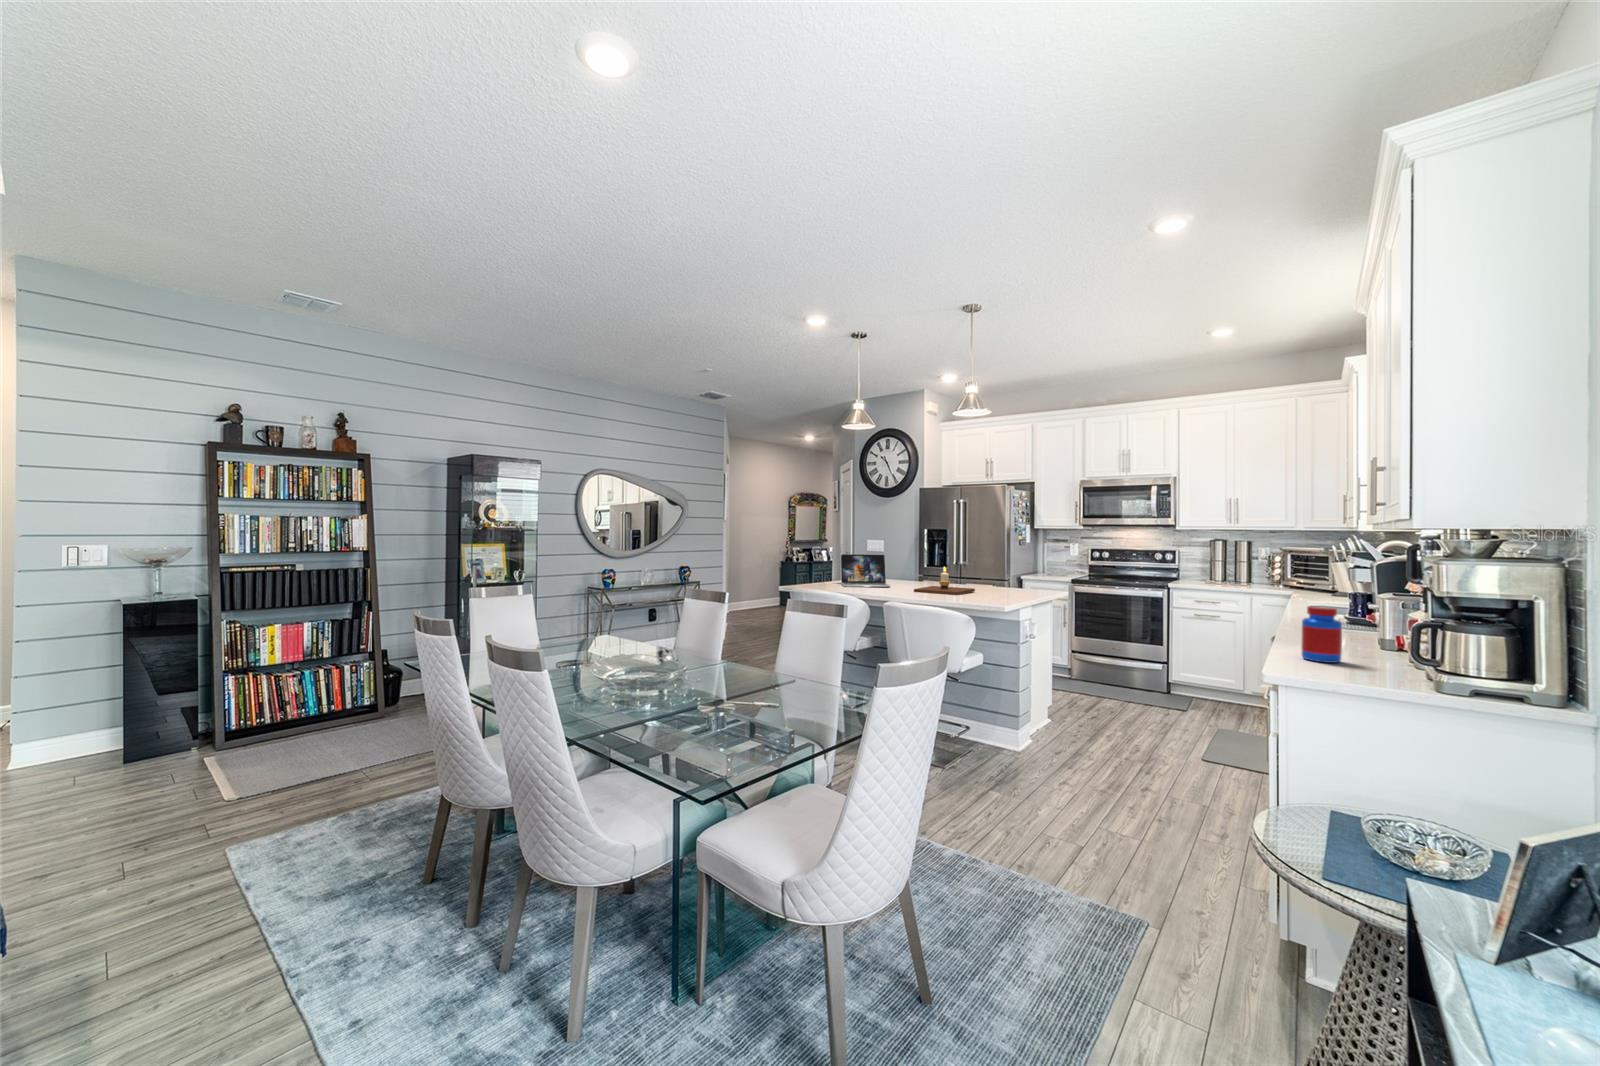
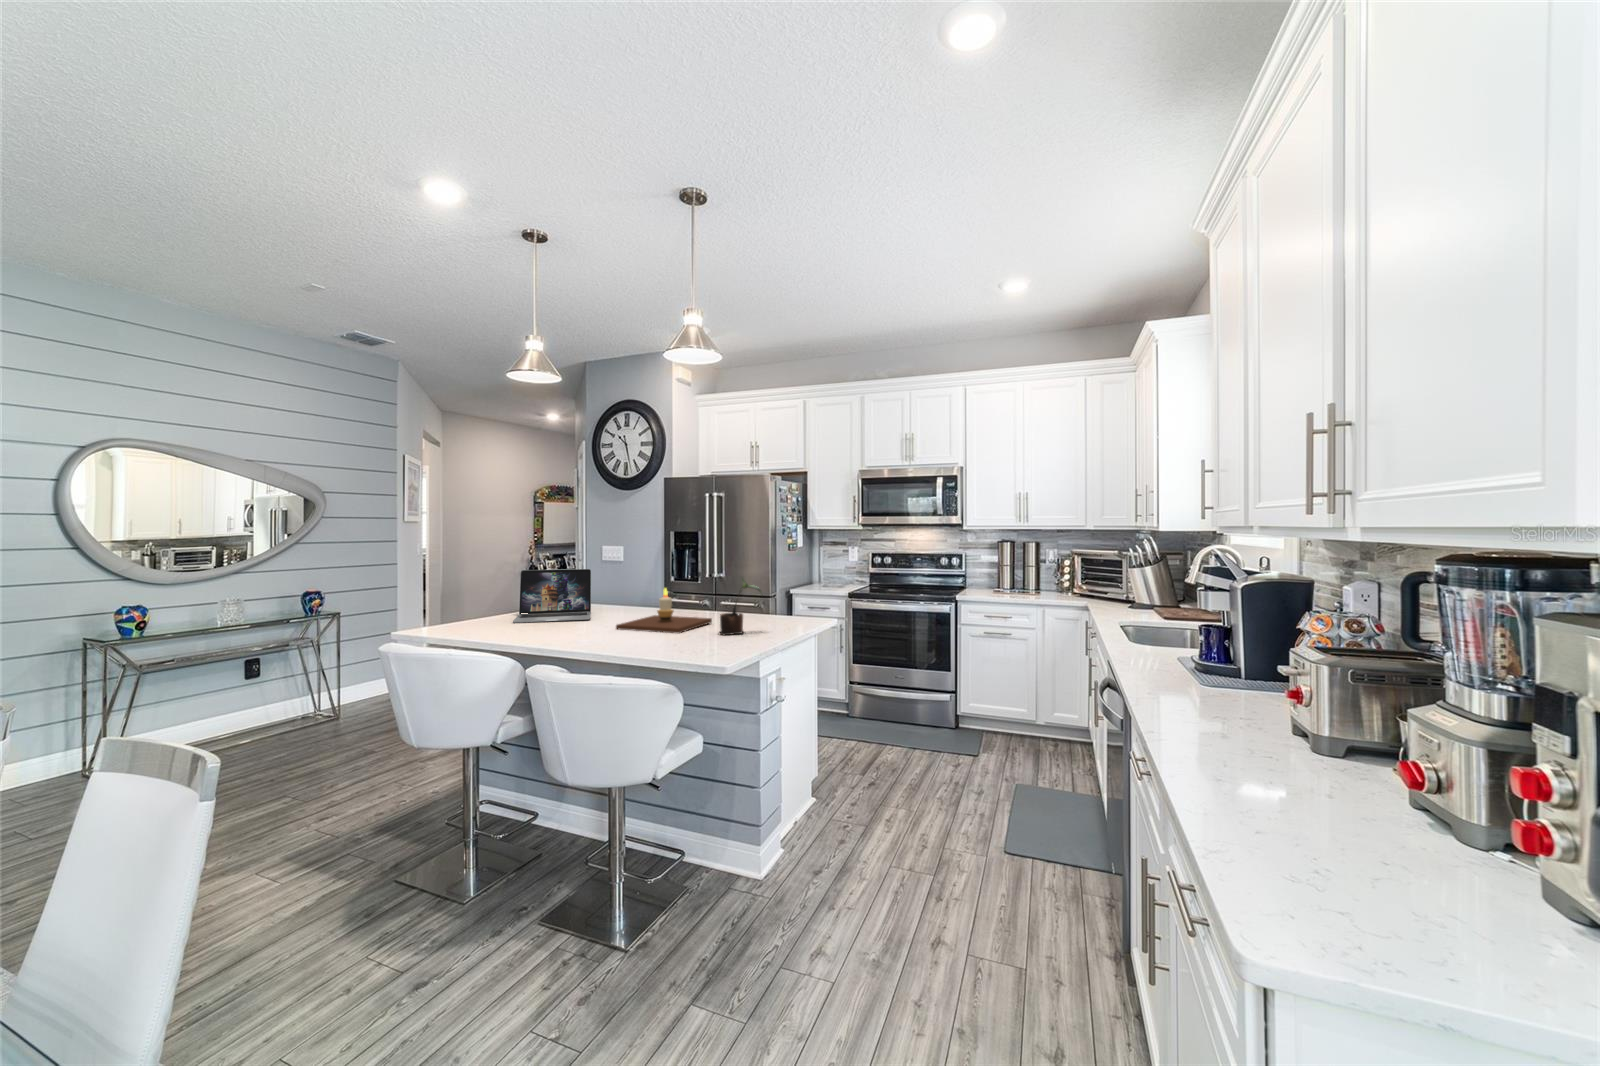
potted plant: none [984,559,1014,597] -> present [719,579,762,635]
jar: present [1301,606,1342,663] -> none [1296,707,1393,853]

